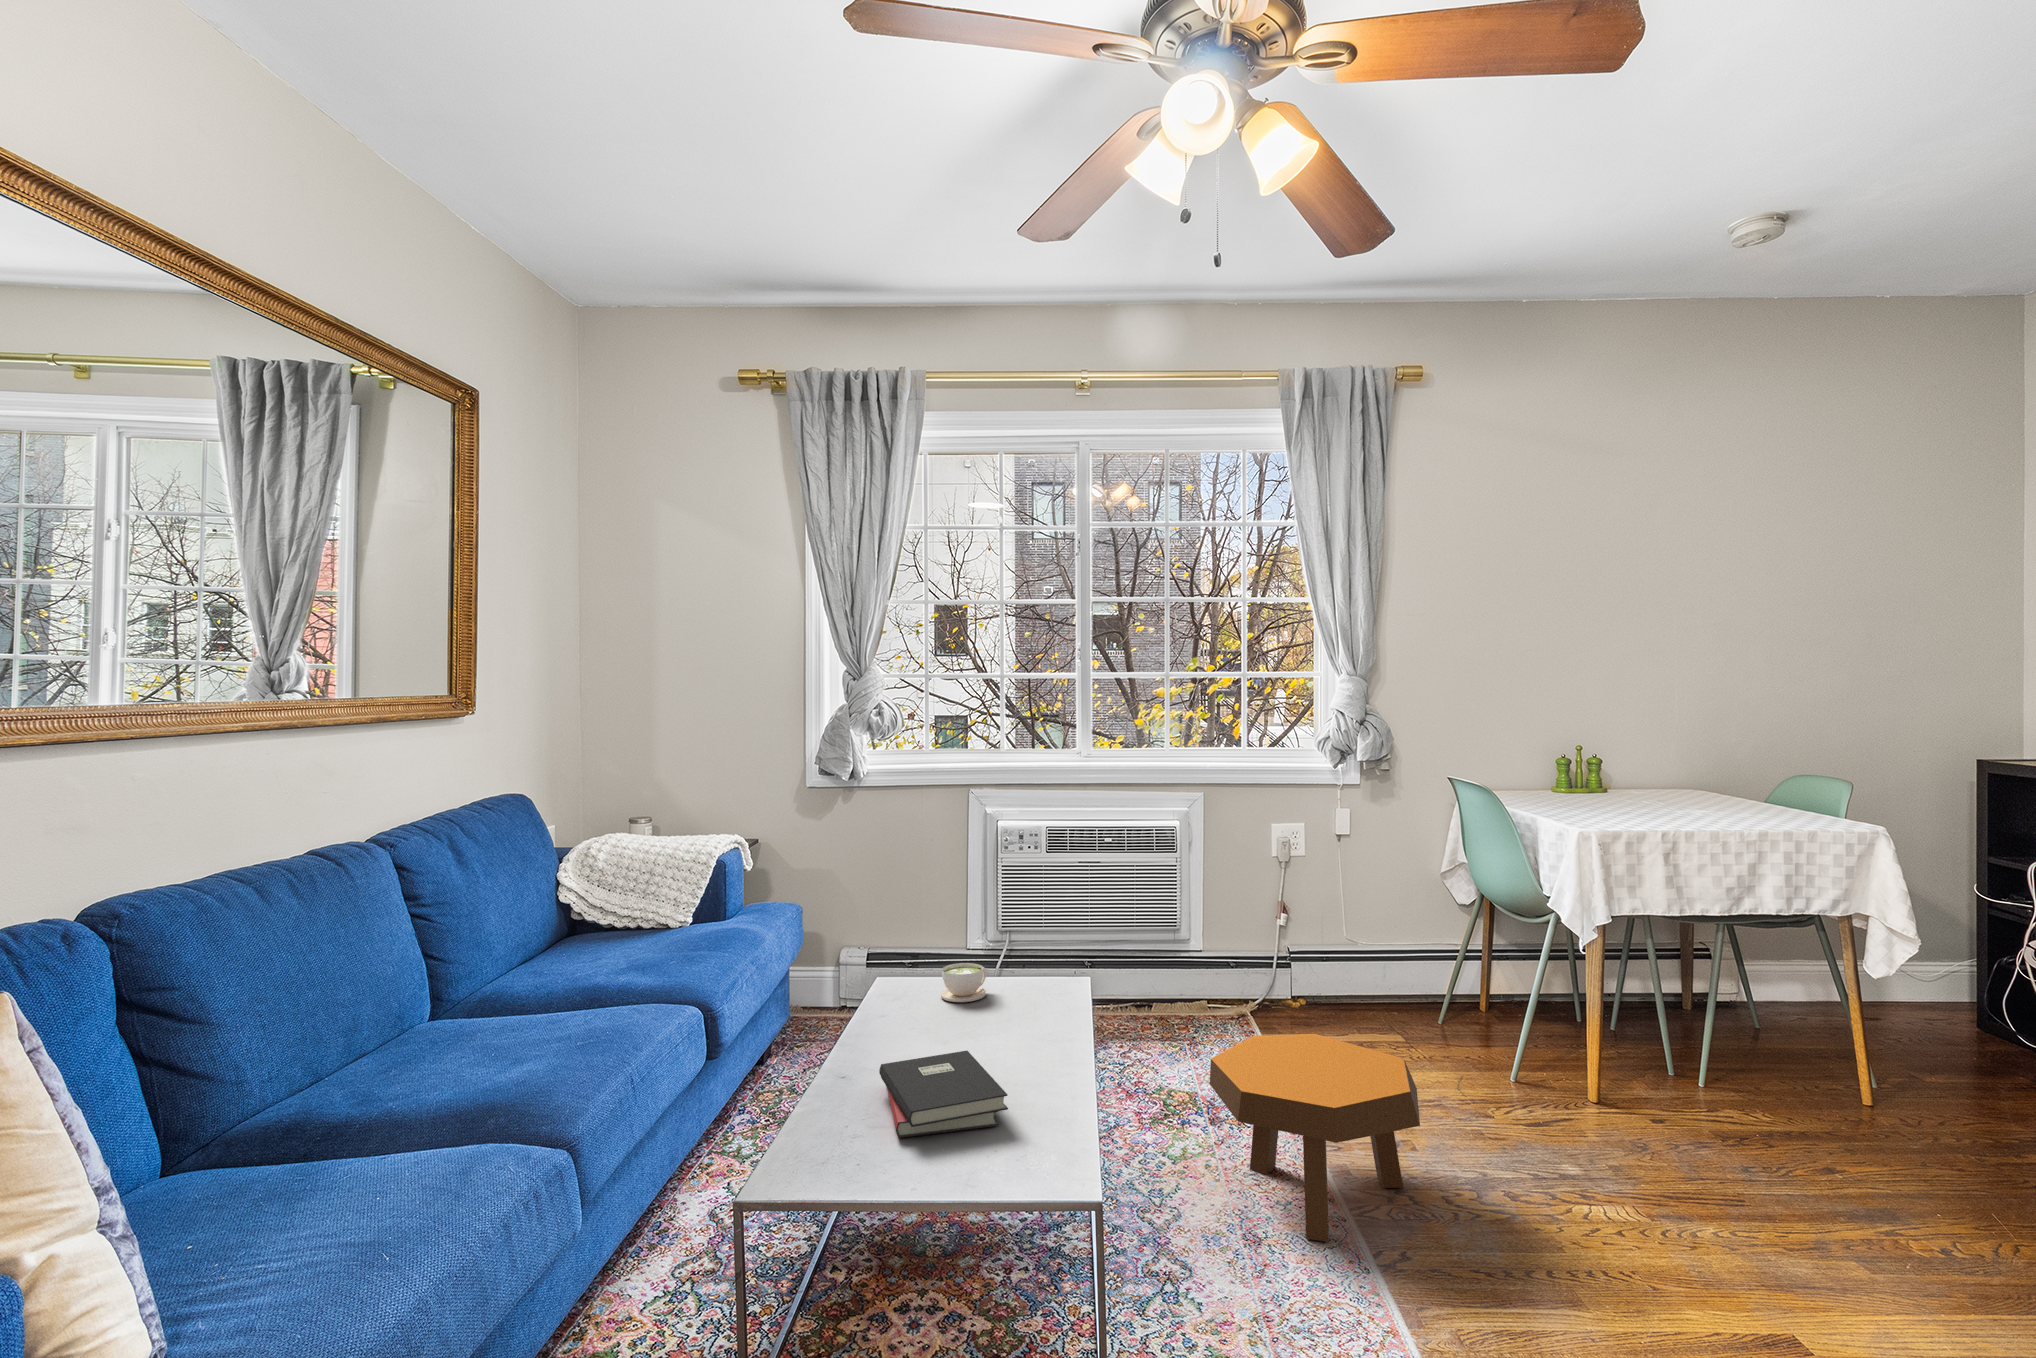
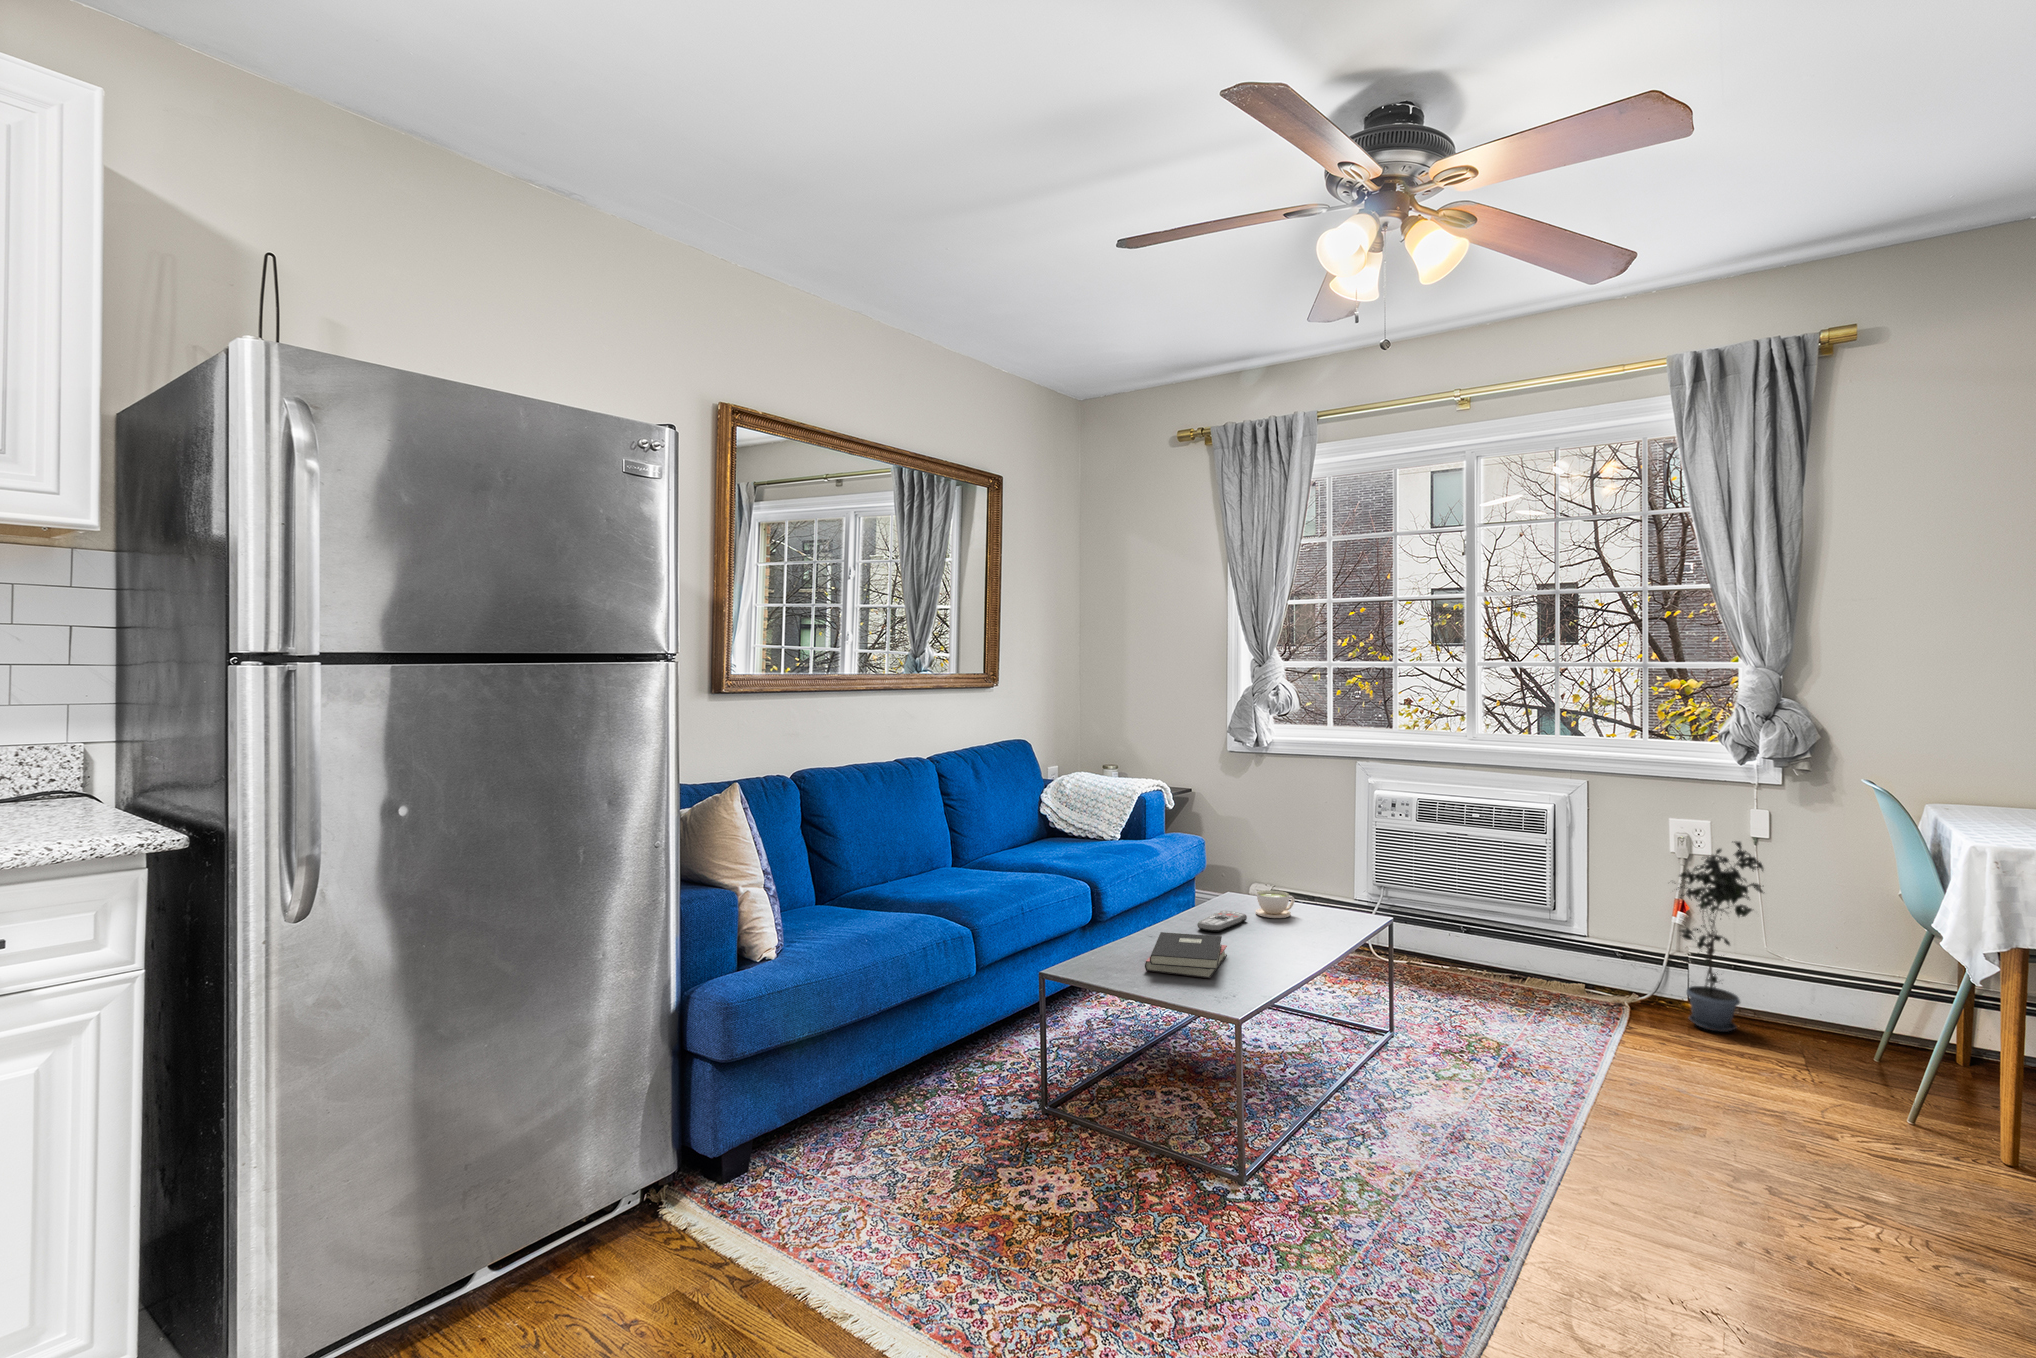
potted plant: none [1287,833,1372,1026] -> present [1678,841,1763,1032]
remote control: none [896,1004,944,1042] -> present [1197,911,1247,932]
footstool: present [1210,1034,1420,1242] -> none [1450,993,1649,1150]

